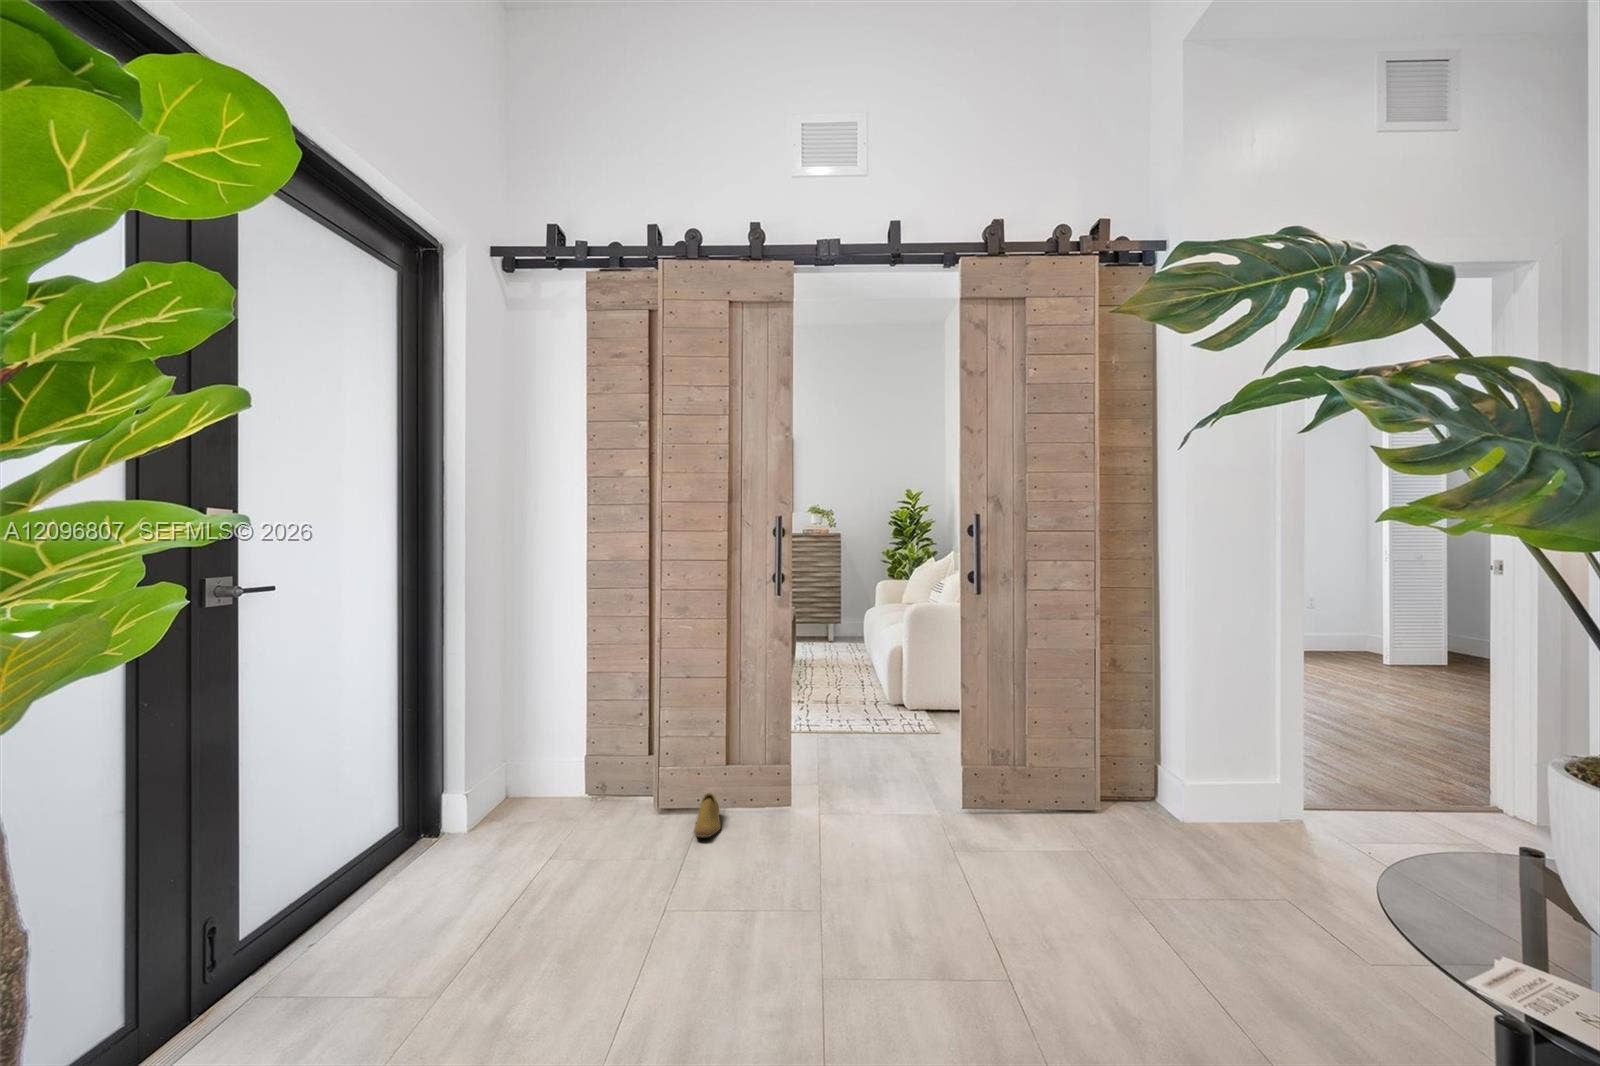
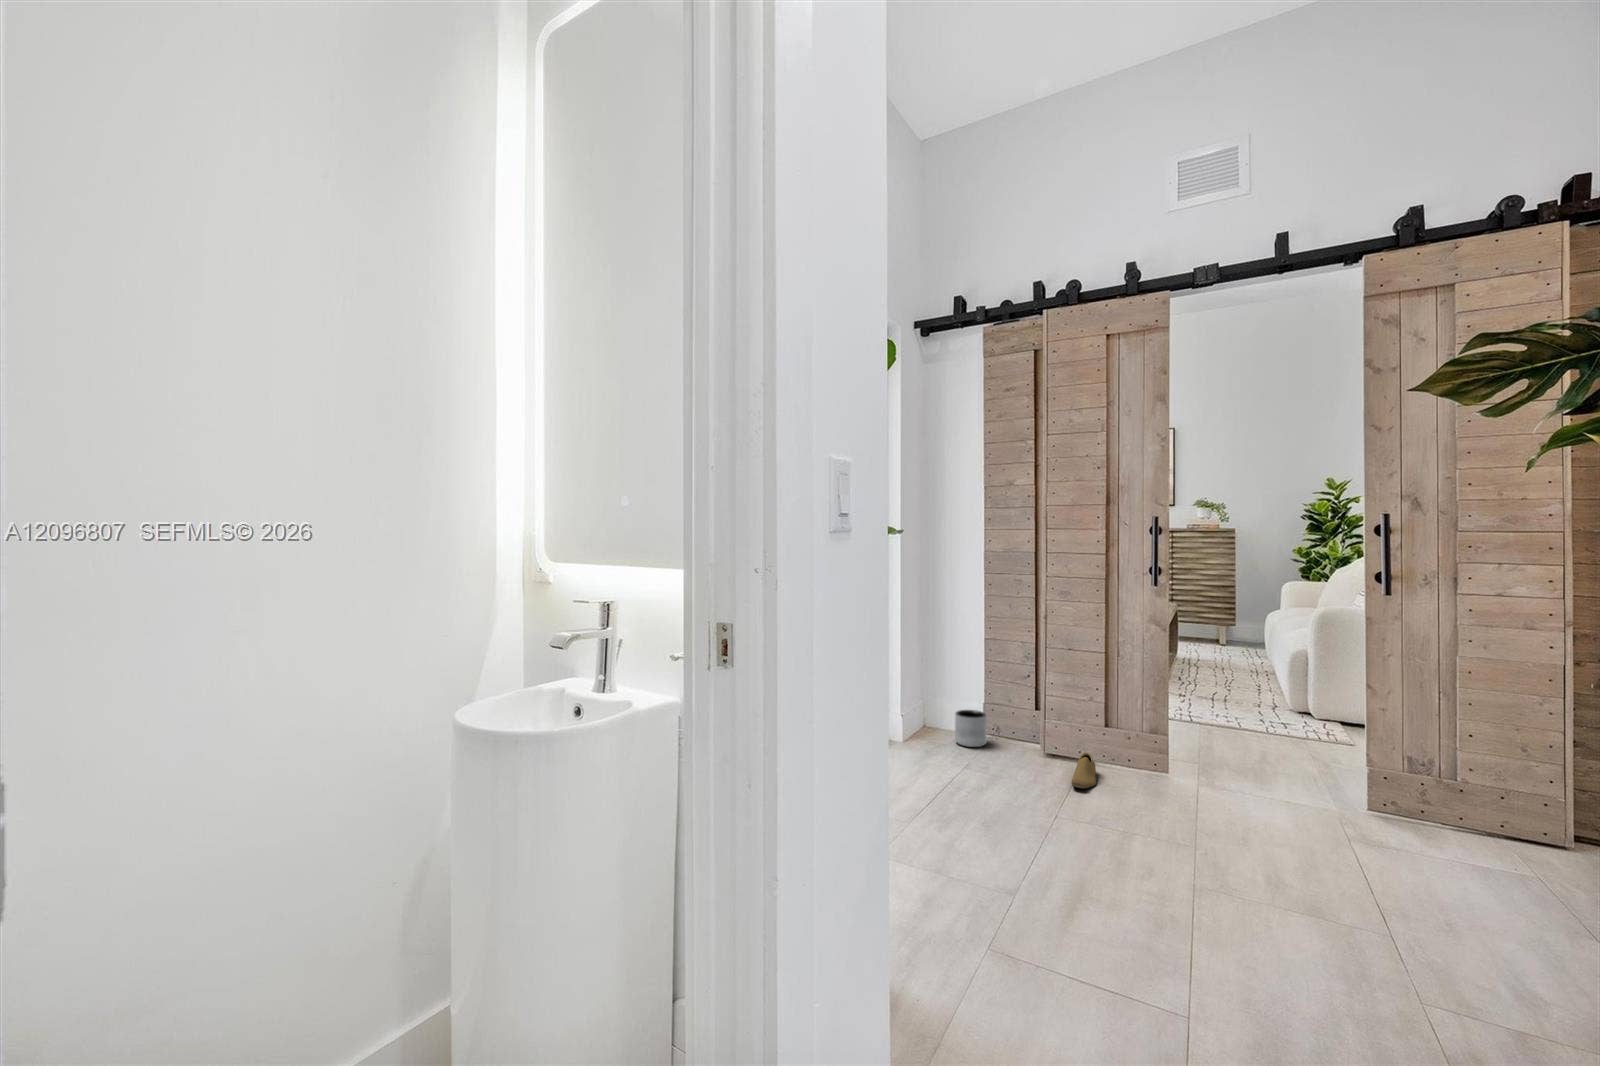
planter: none [548,761,589,810] -> present [955,710,987,747]

